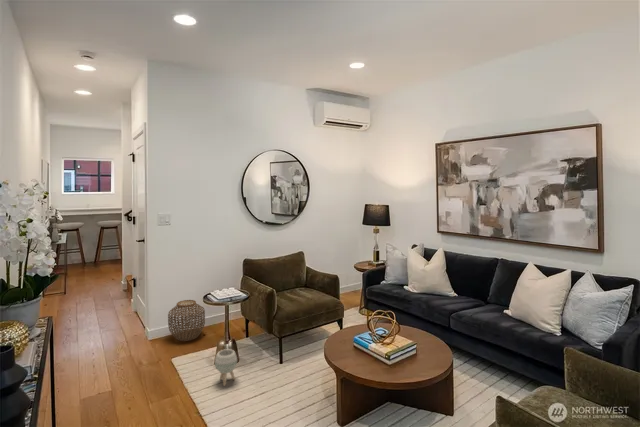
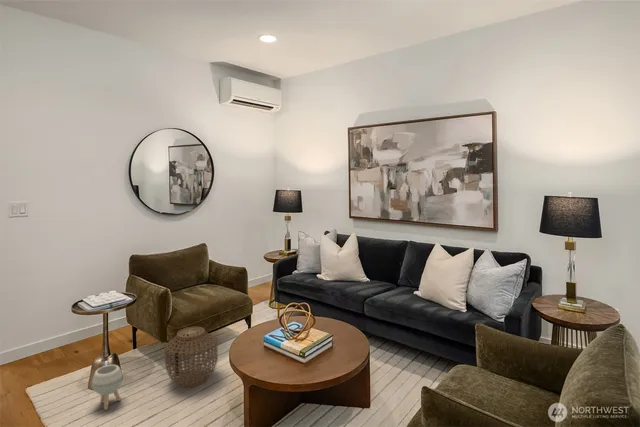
woven basket: present [168,300,205,341] -> present [165,327,218,388]

